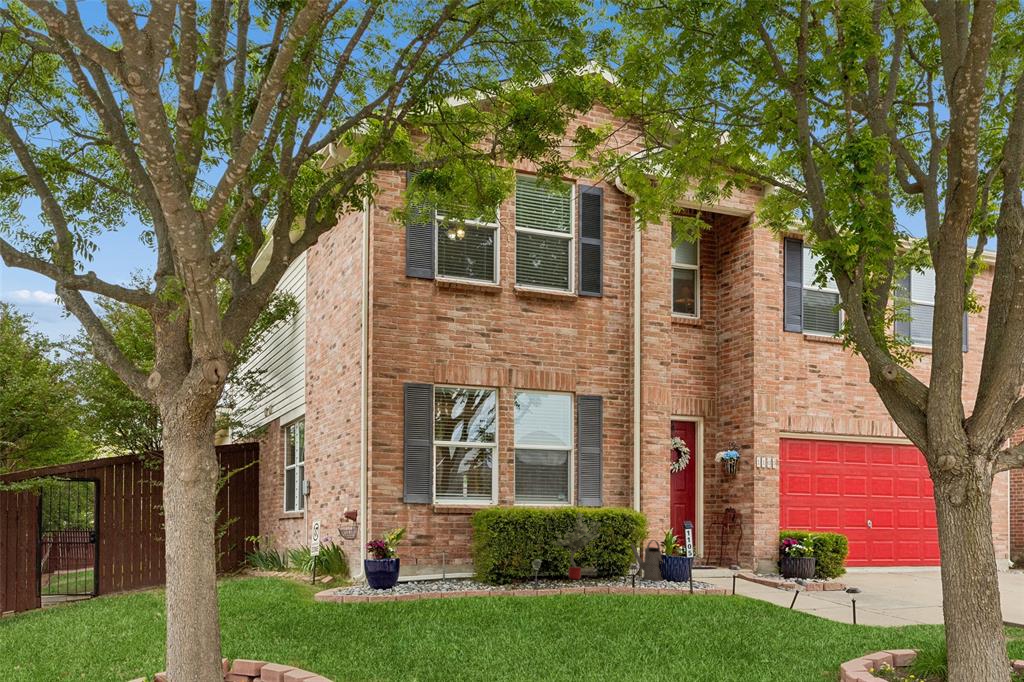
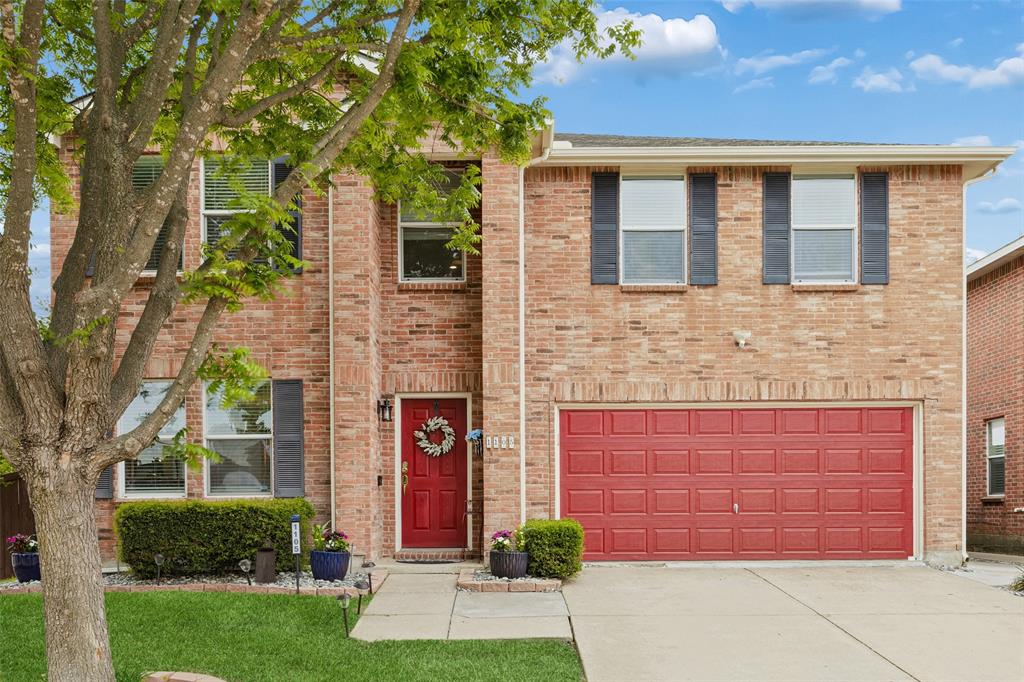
potted tree: present [552,513,600,580] -> none [148,510,203,580]

